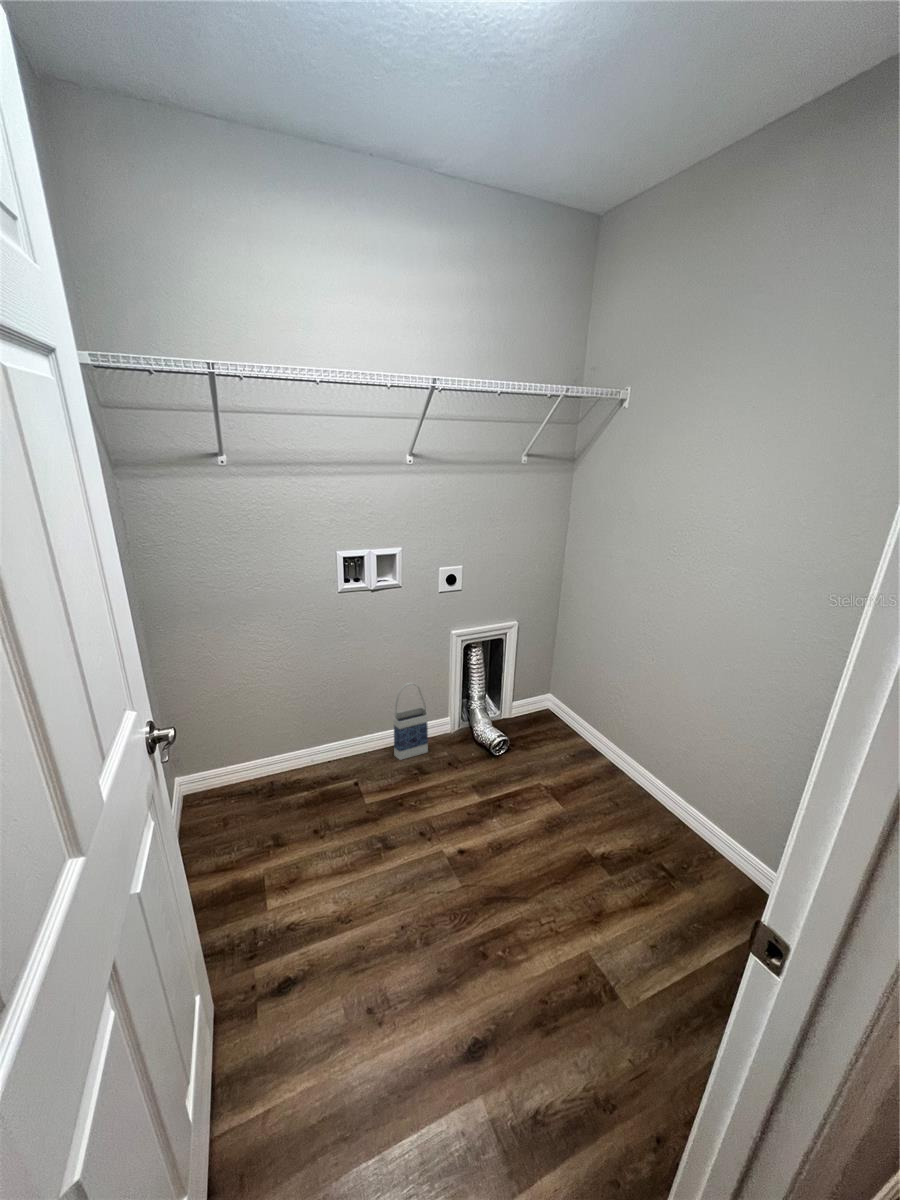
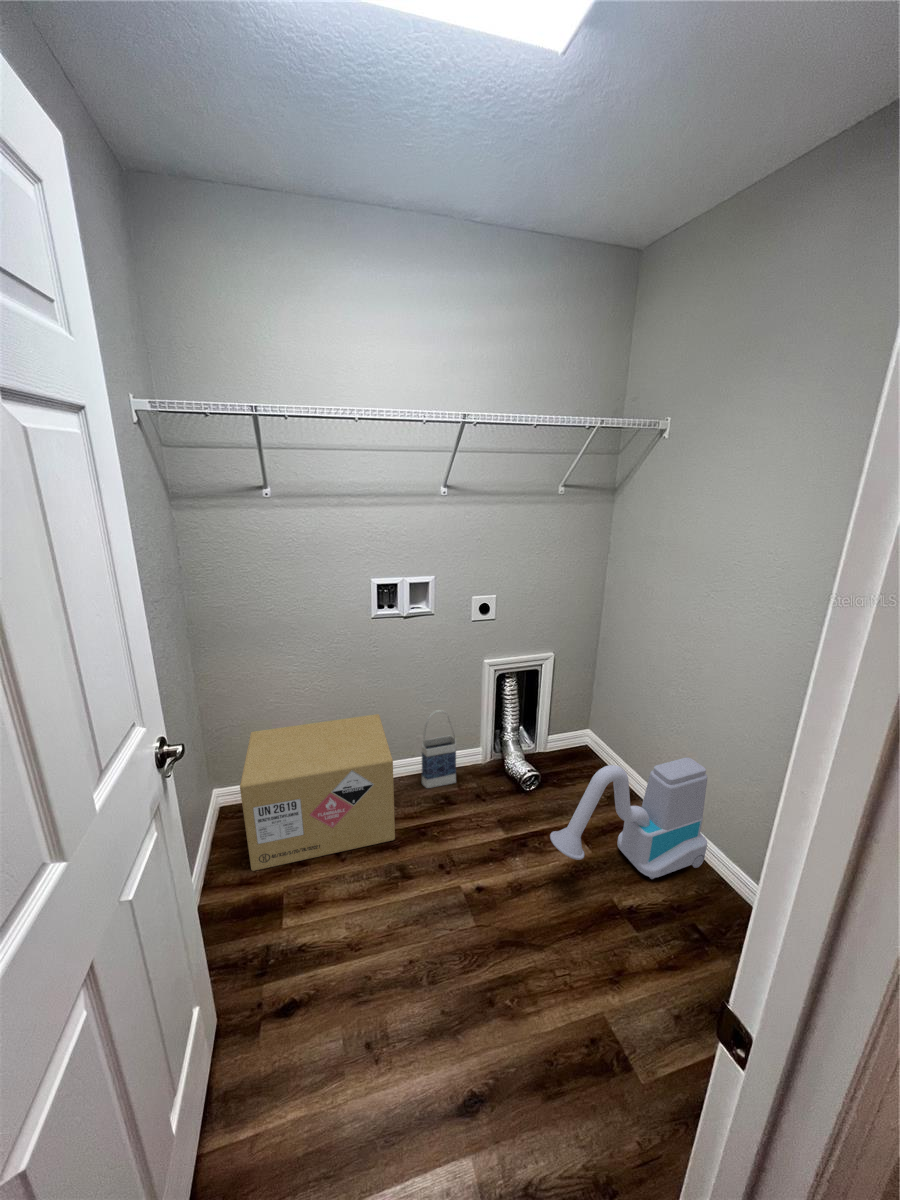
cardboard box: none [211,690,373,857] -> present [240,714,395,871]
vacuum cleaner: none [528,713,666,826] -> present [550,757,708,879]

